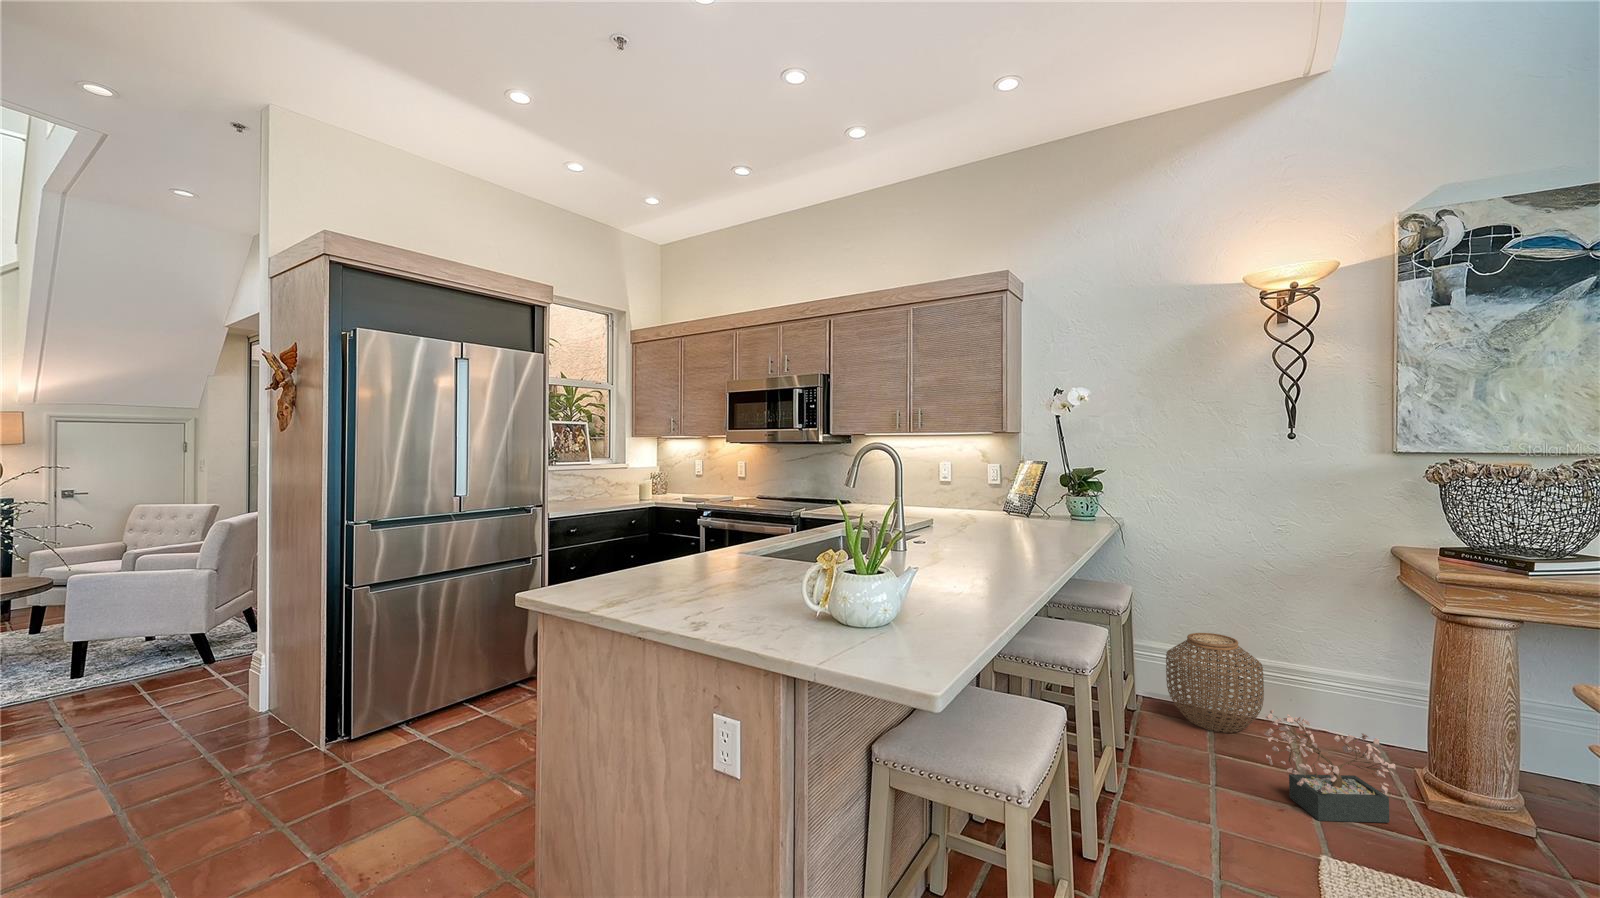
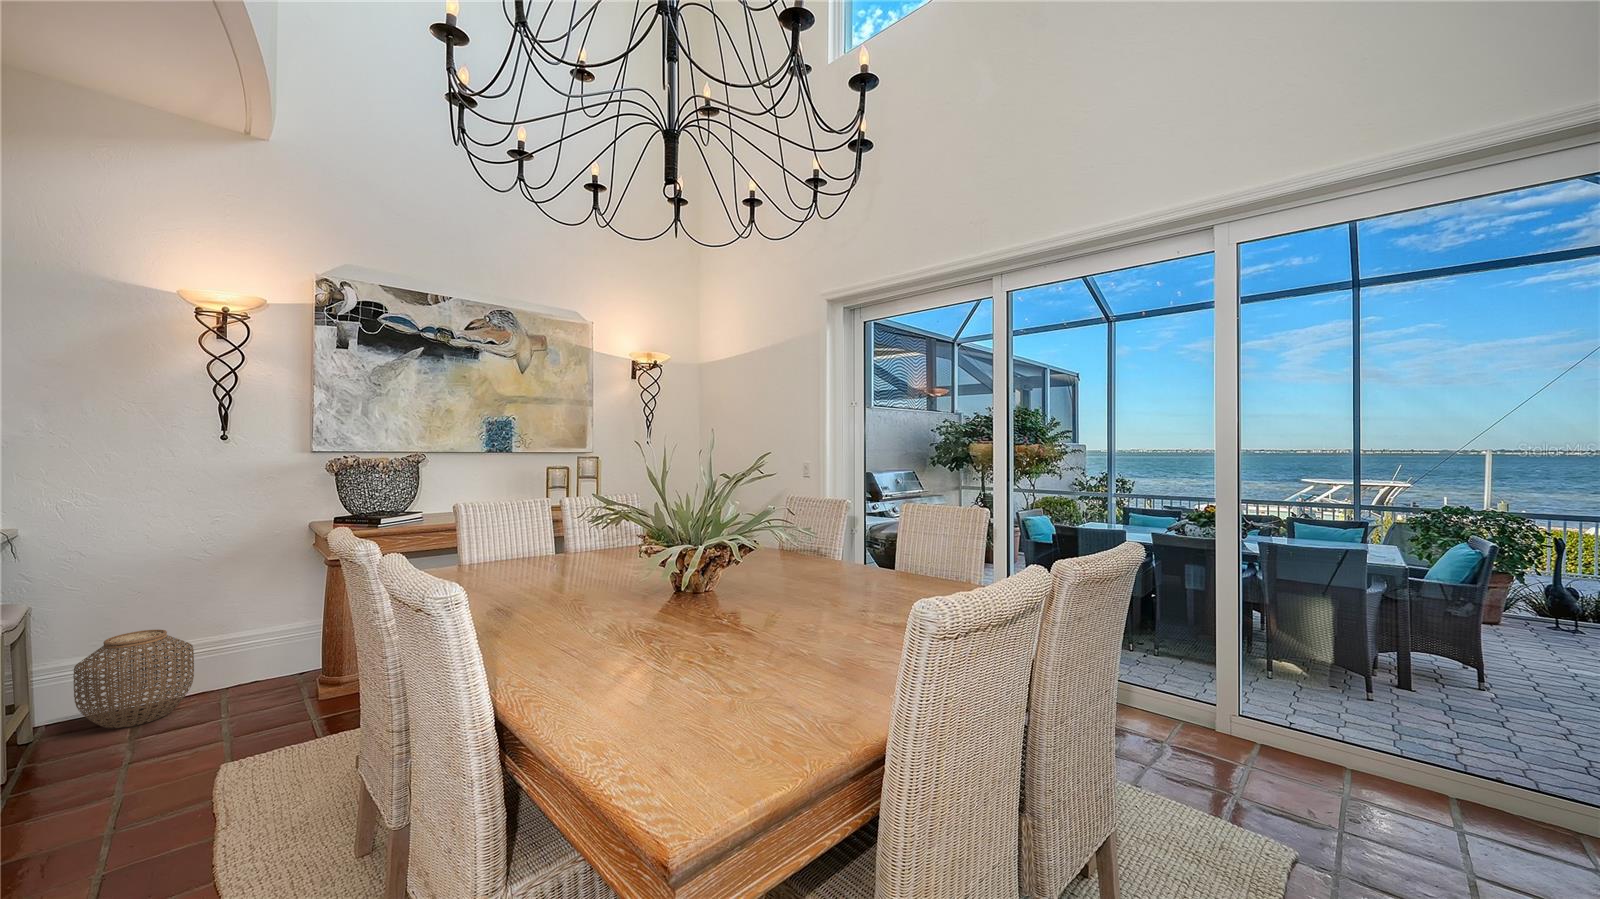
decorative plant: present [1265,710,1396,823] -> none [190,668,302,749]

